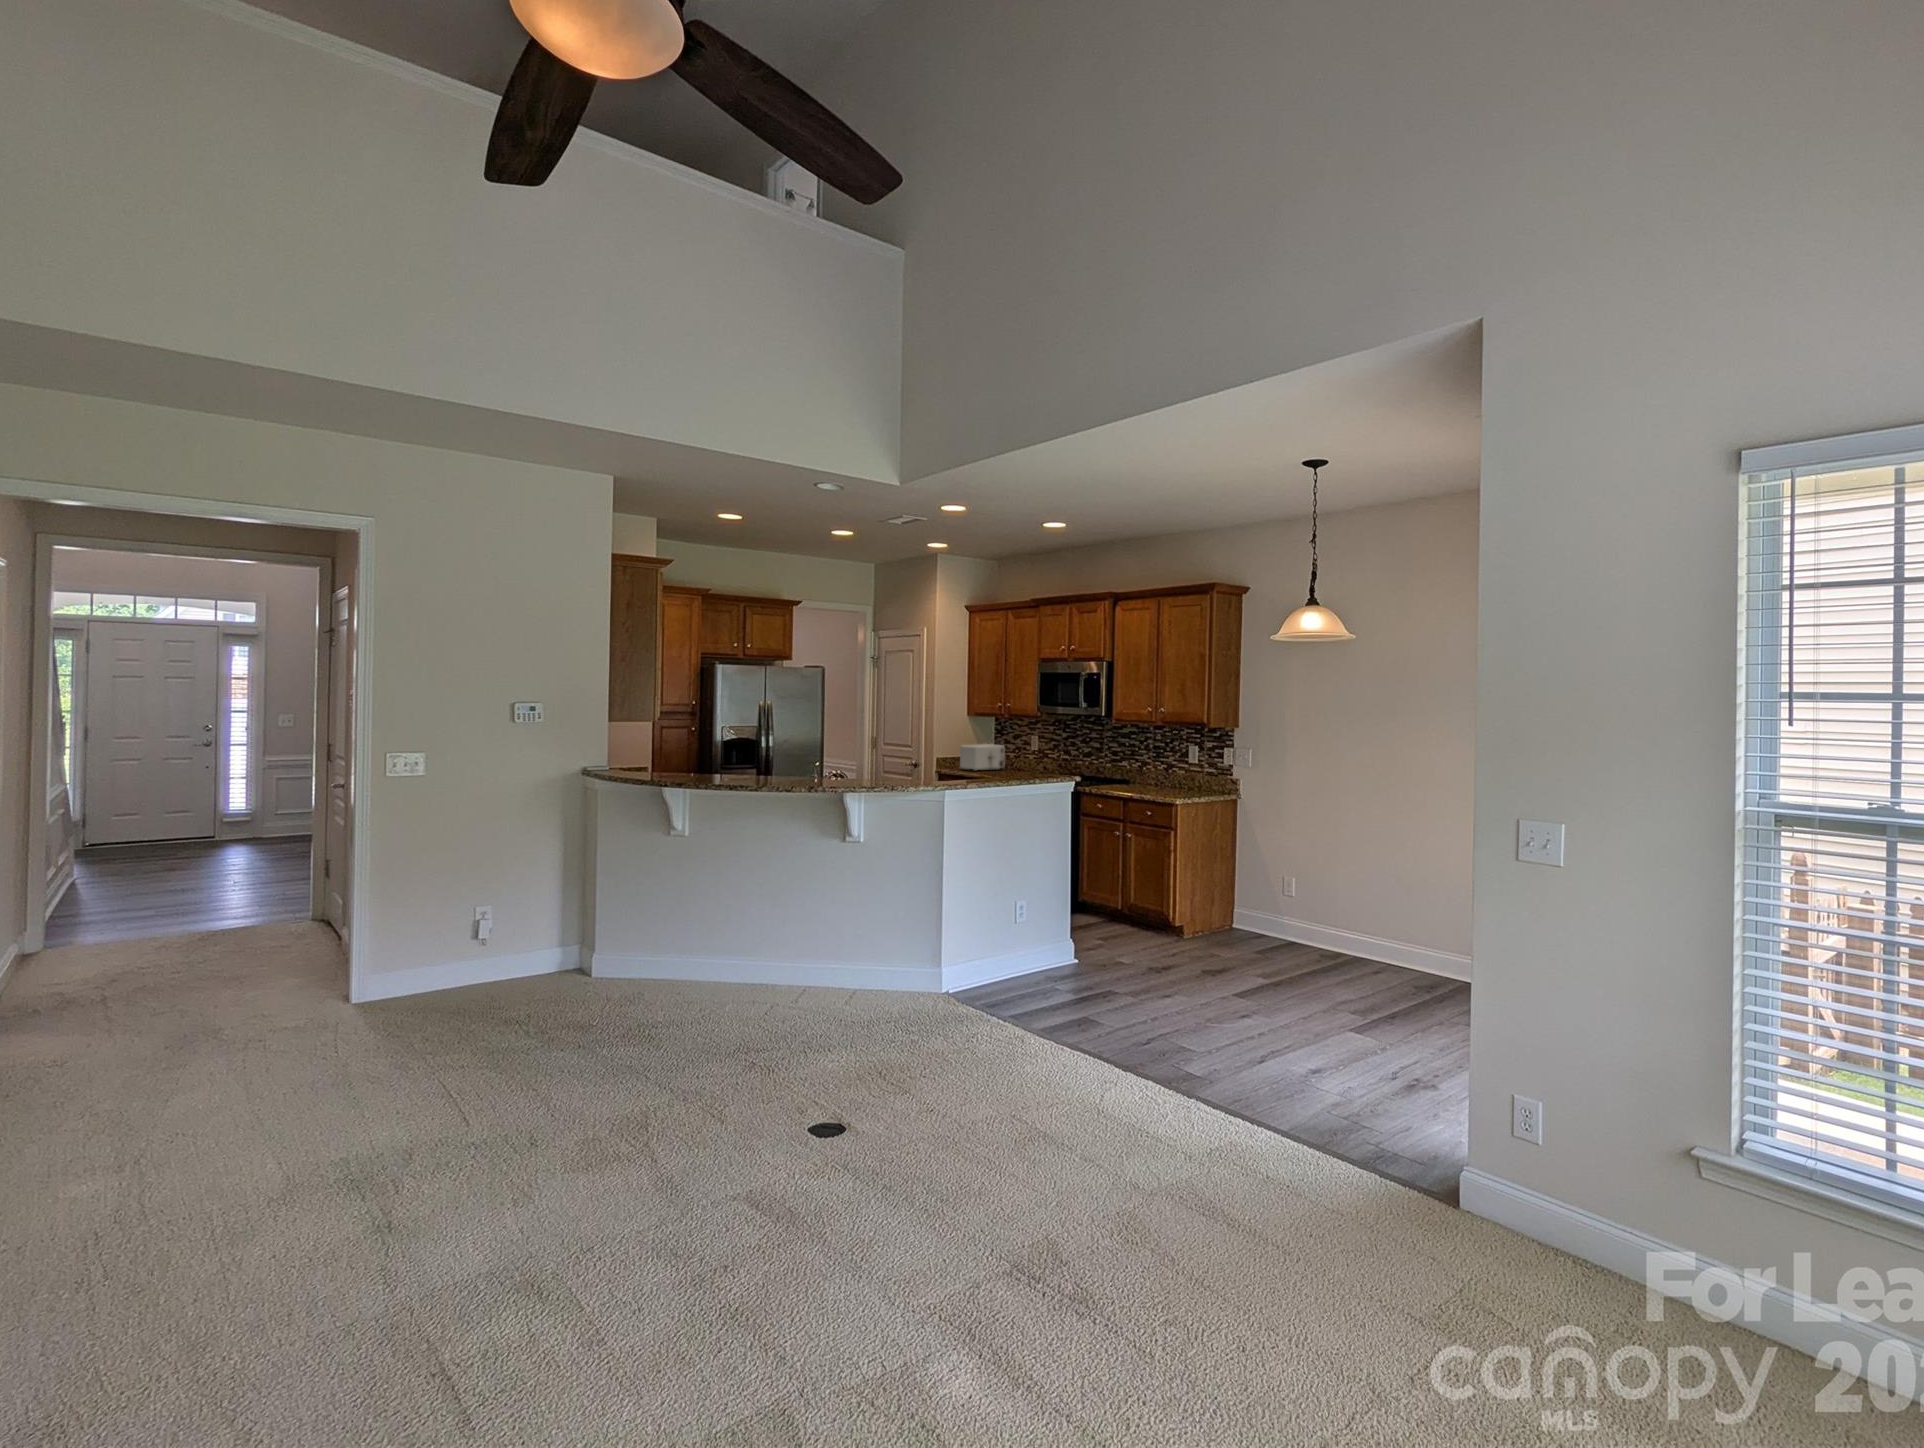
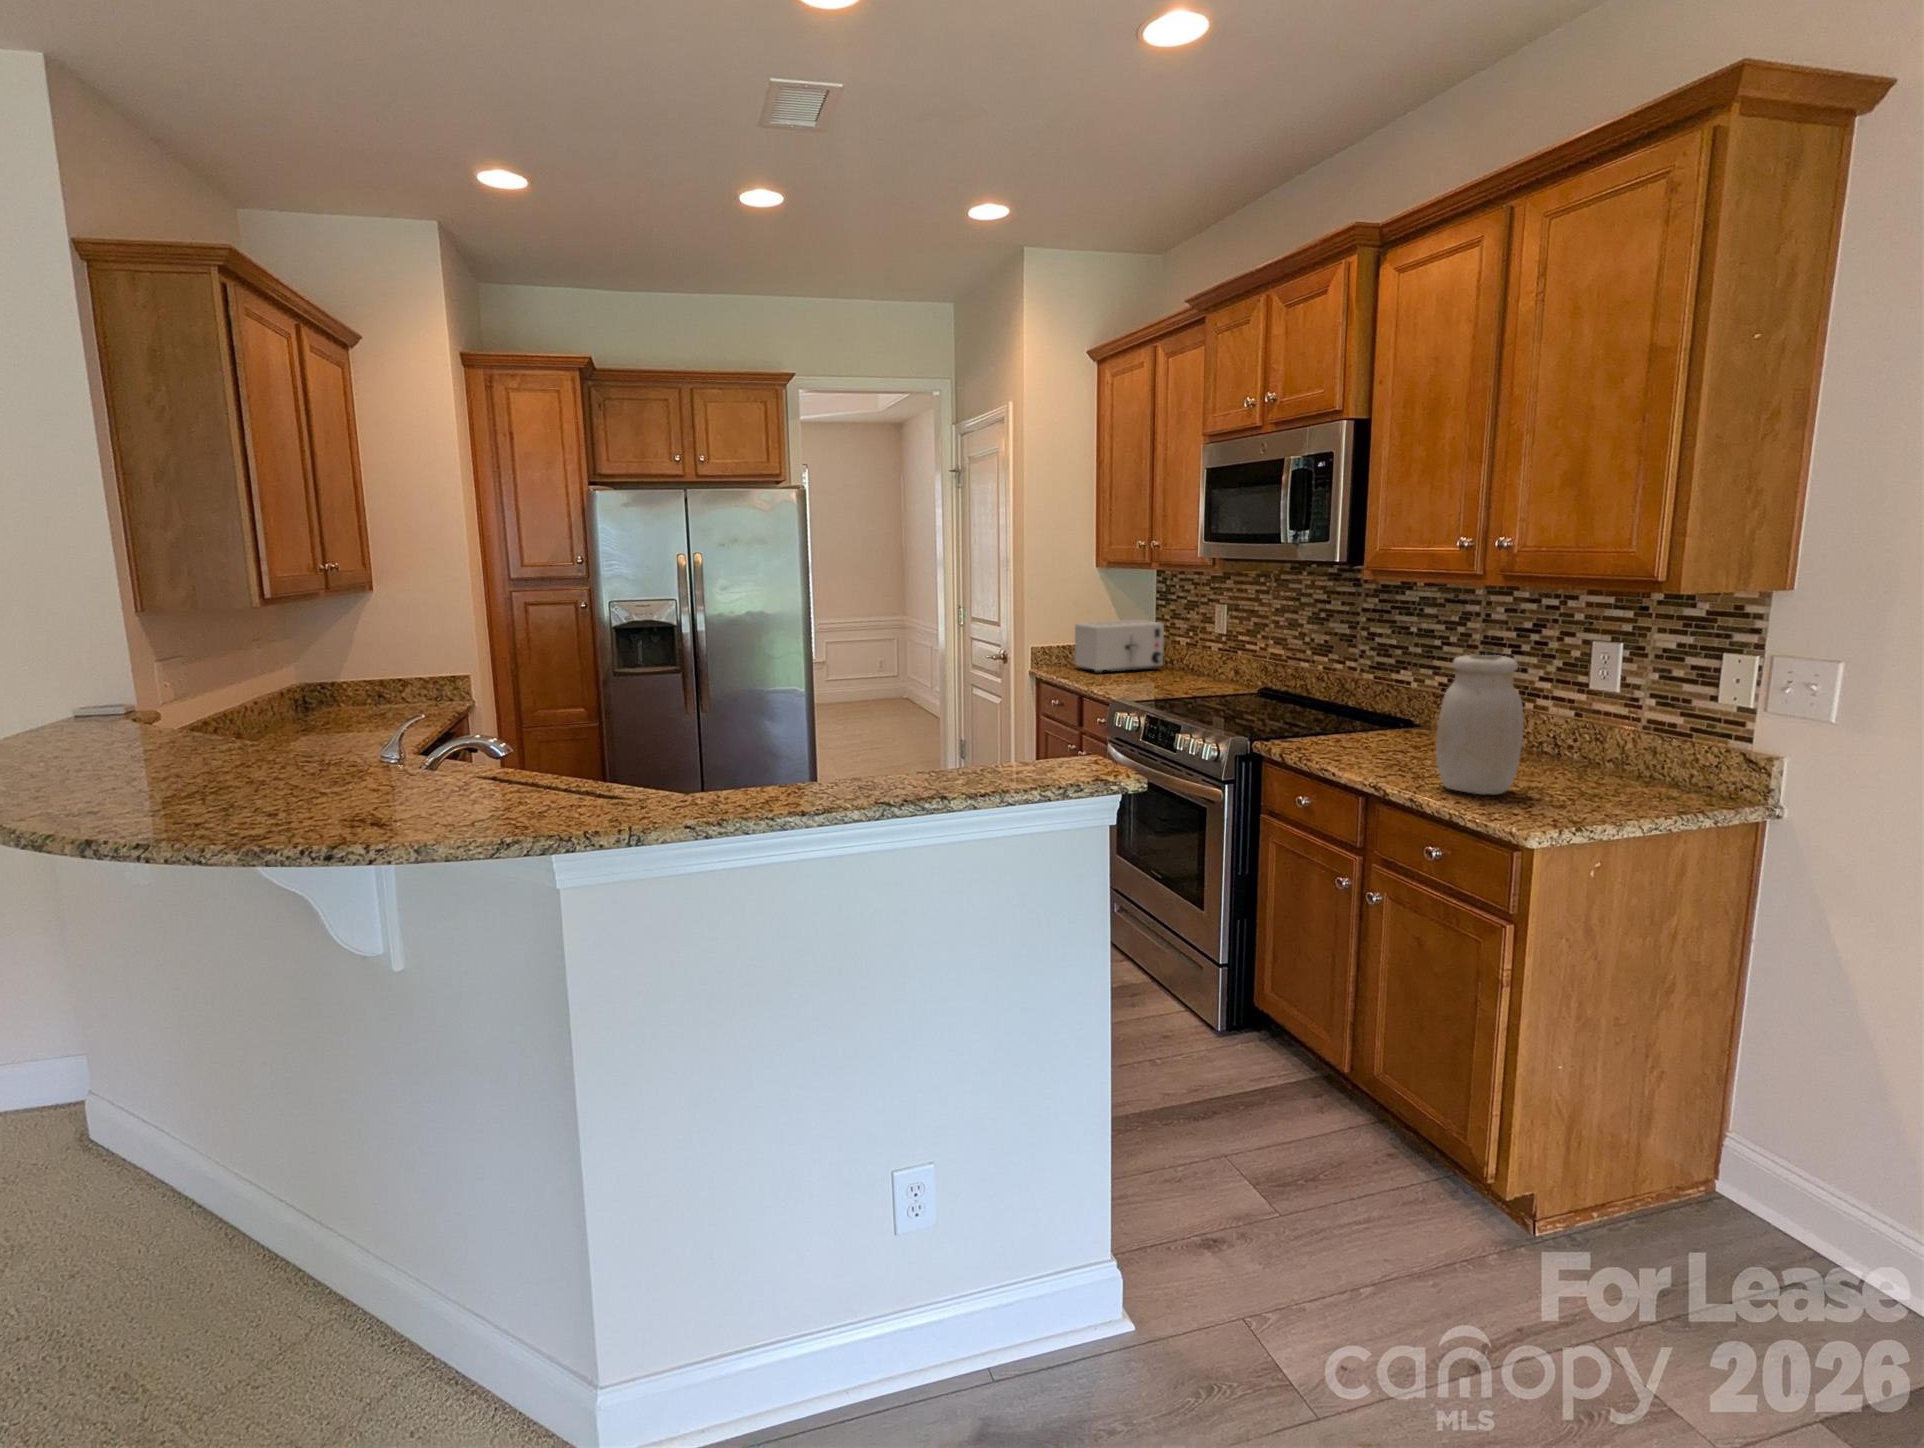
jar: none [1147,748,1172,795] -> present [1436,655,1524,794]

